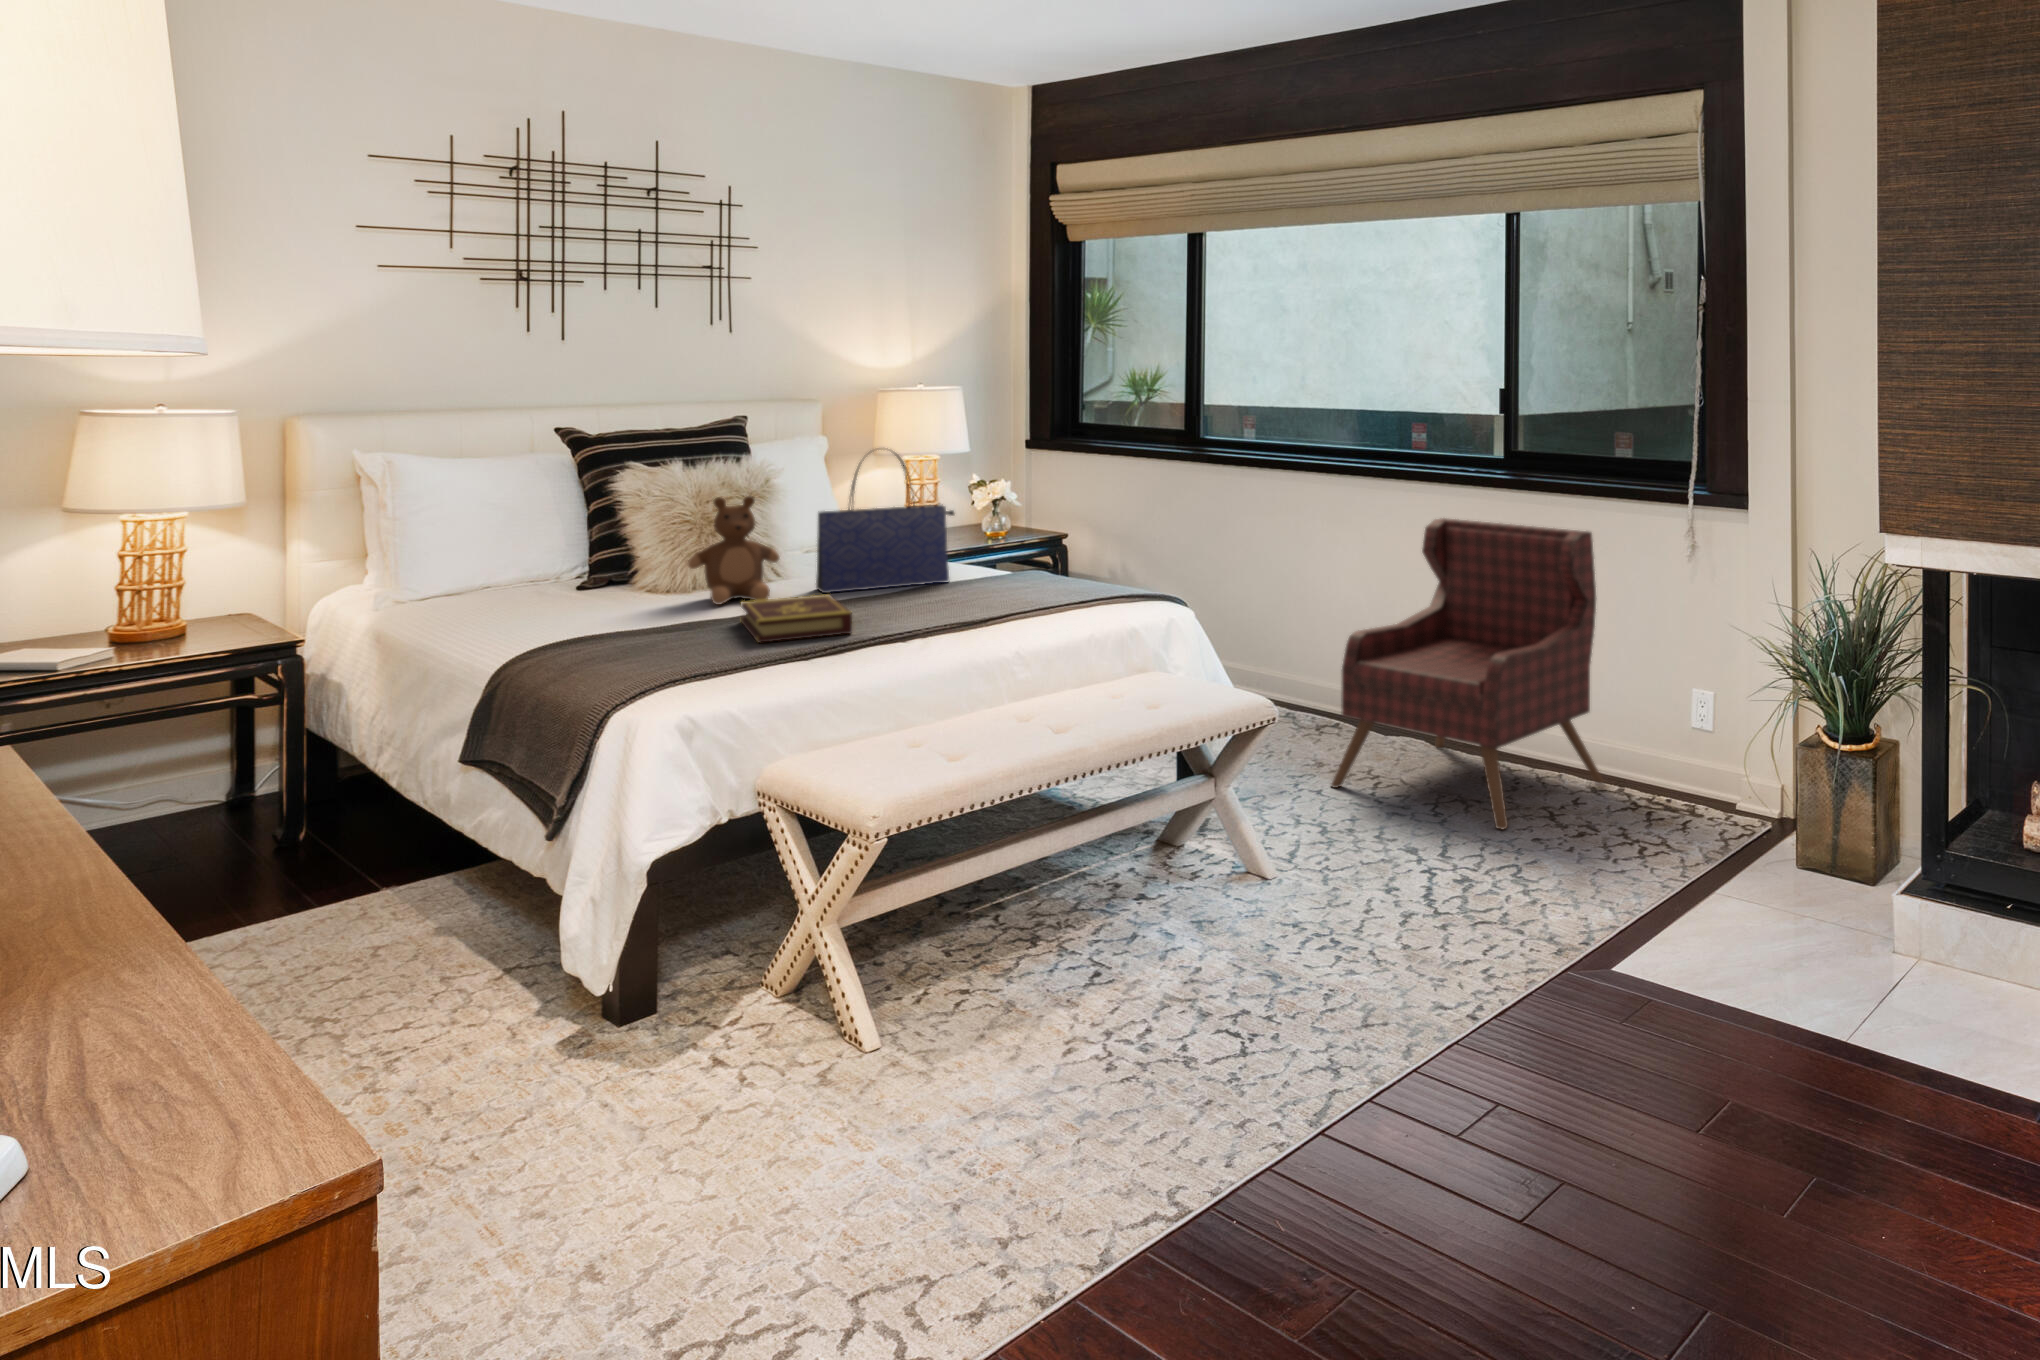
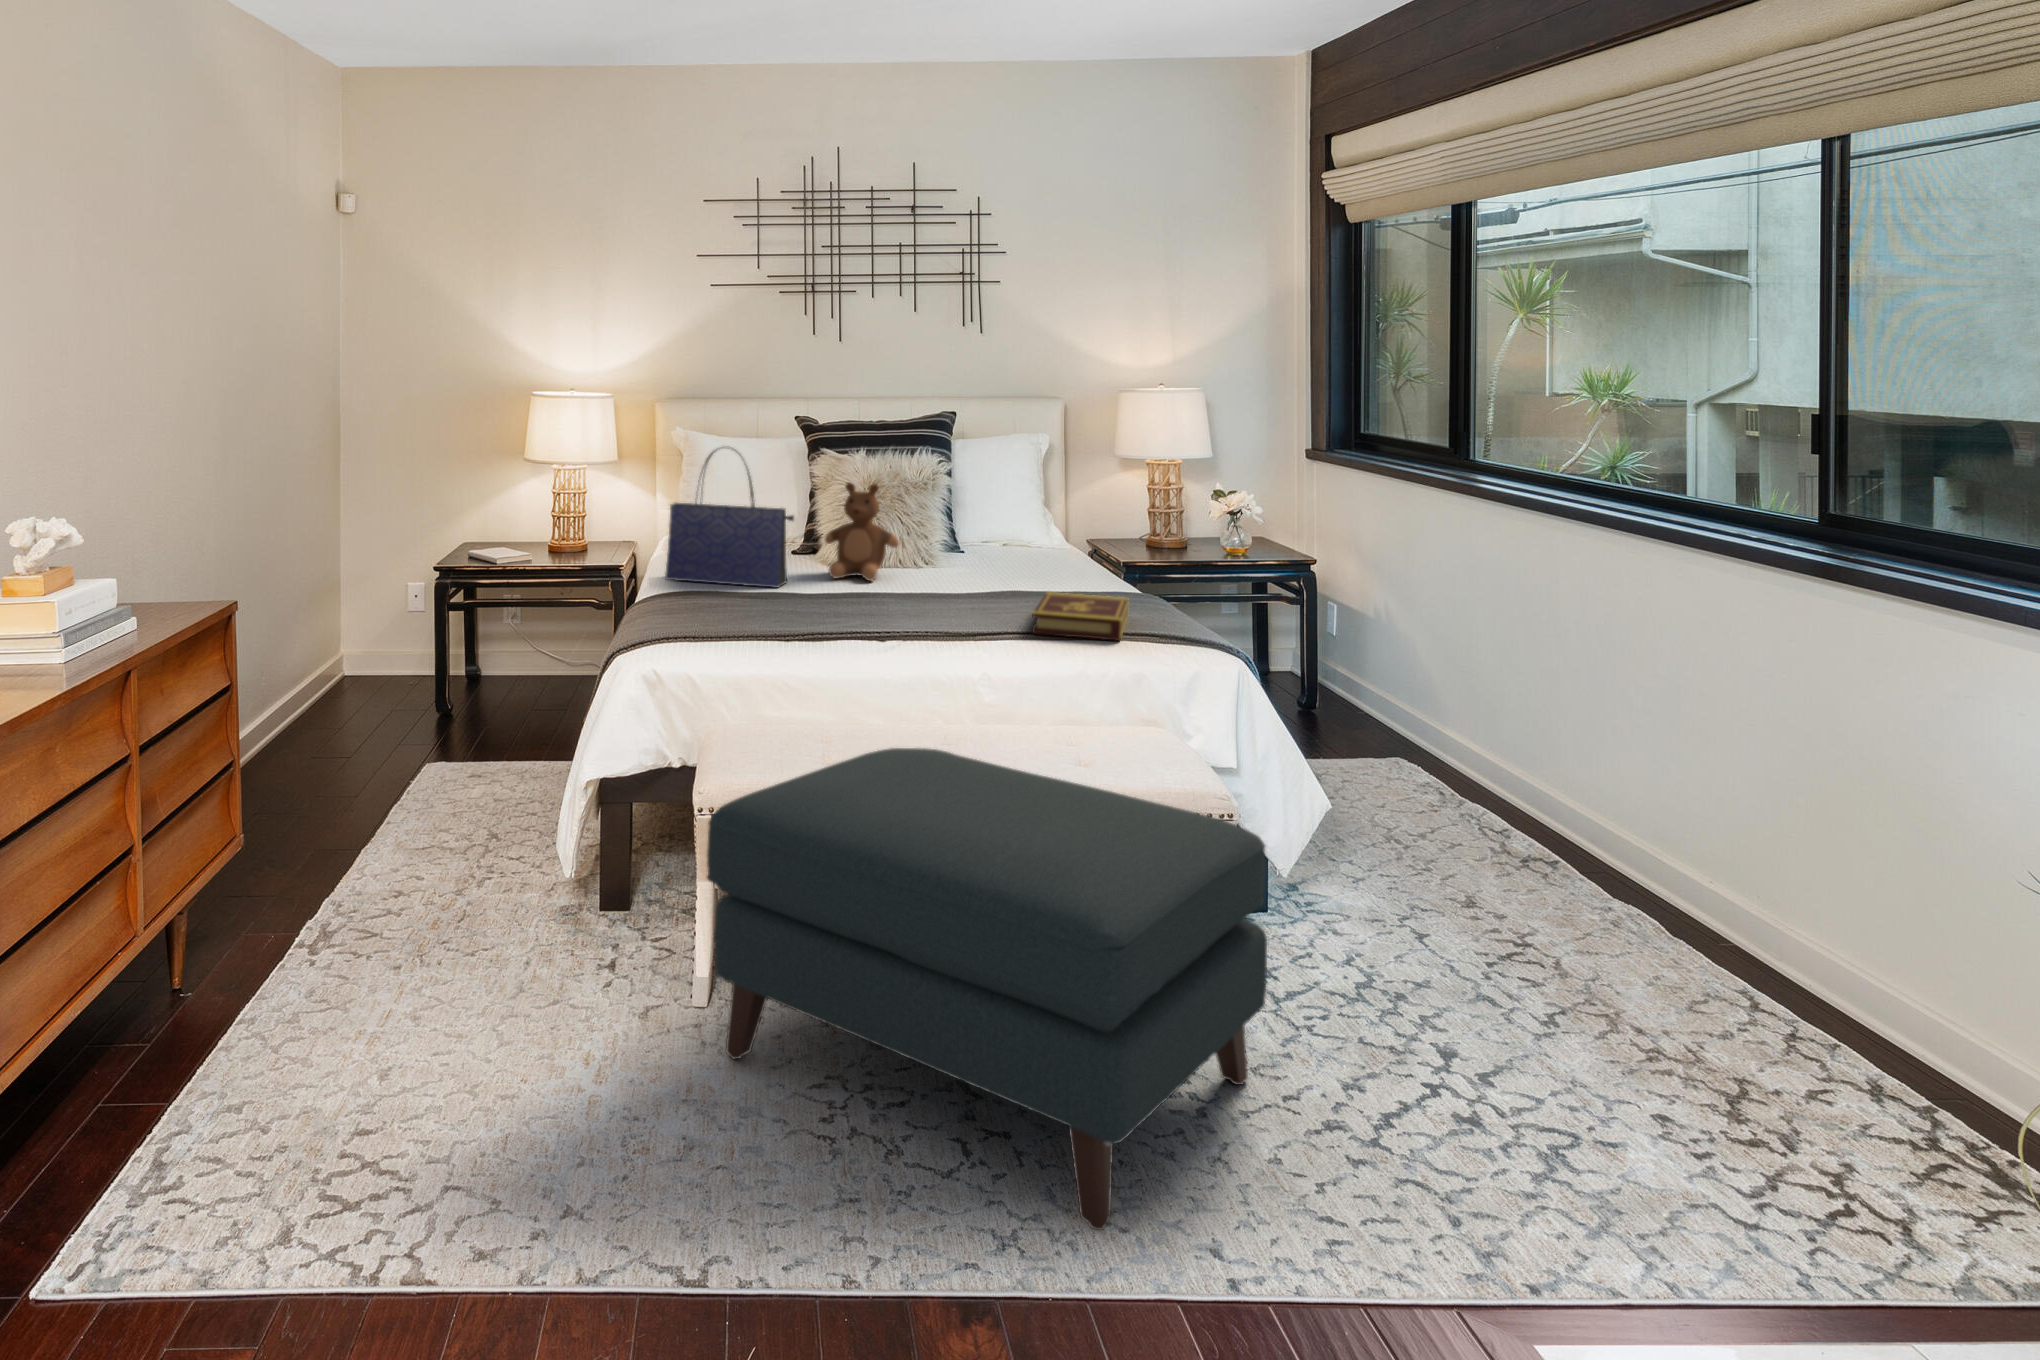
tote bag: present [816,451,954,593] -> present [665,447,794,588]
armchair: present [1331,518,1603,829] -> none [1443,608,1917,1083]
book: present [740,594,852,643] -> present [1032,592,1128,641]
ottoman: none [945,712,1393,1064] -> present [707,748,1267,1230]

